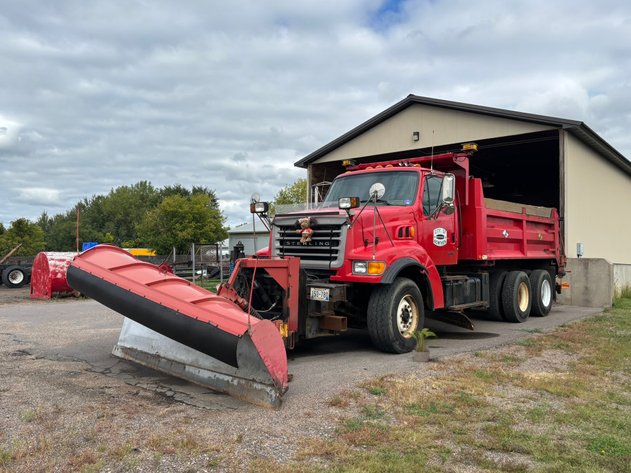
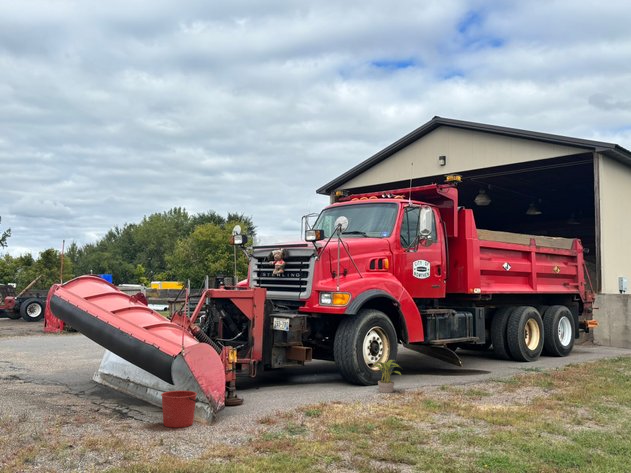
bucket: none [217,371,258,413] -> present [161,391,198,428]

